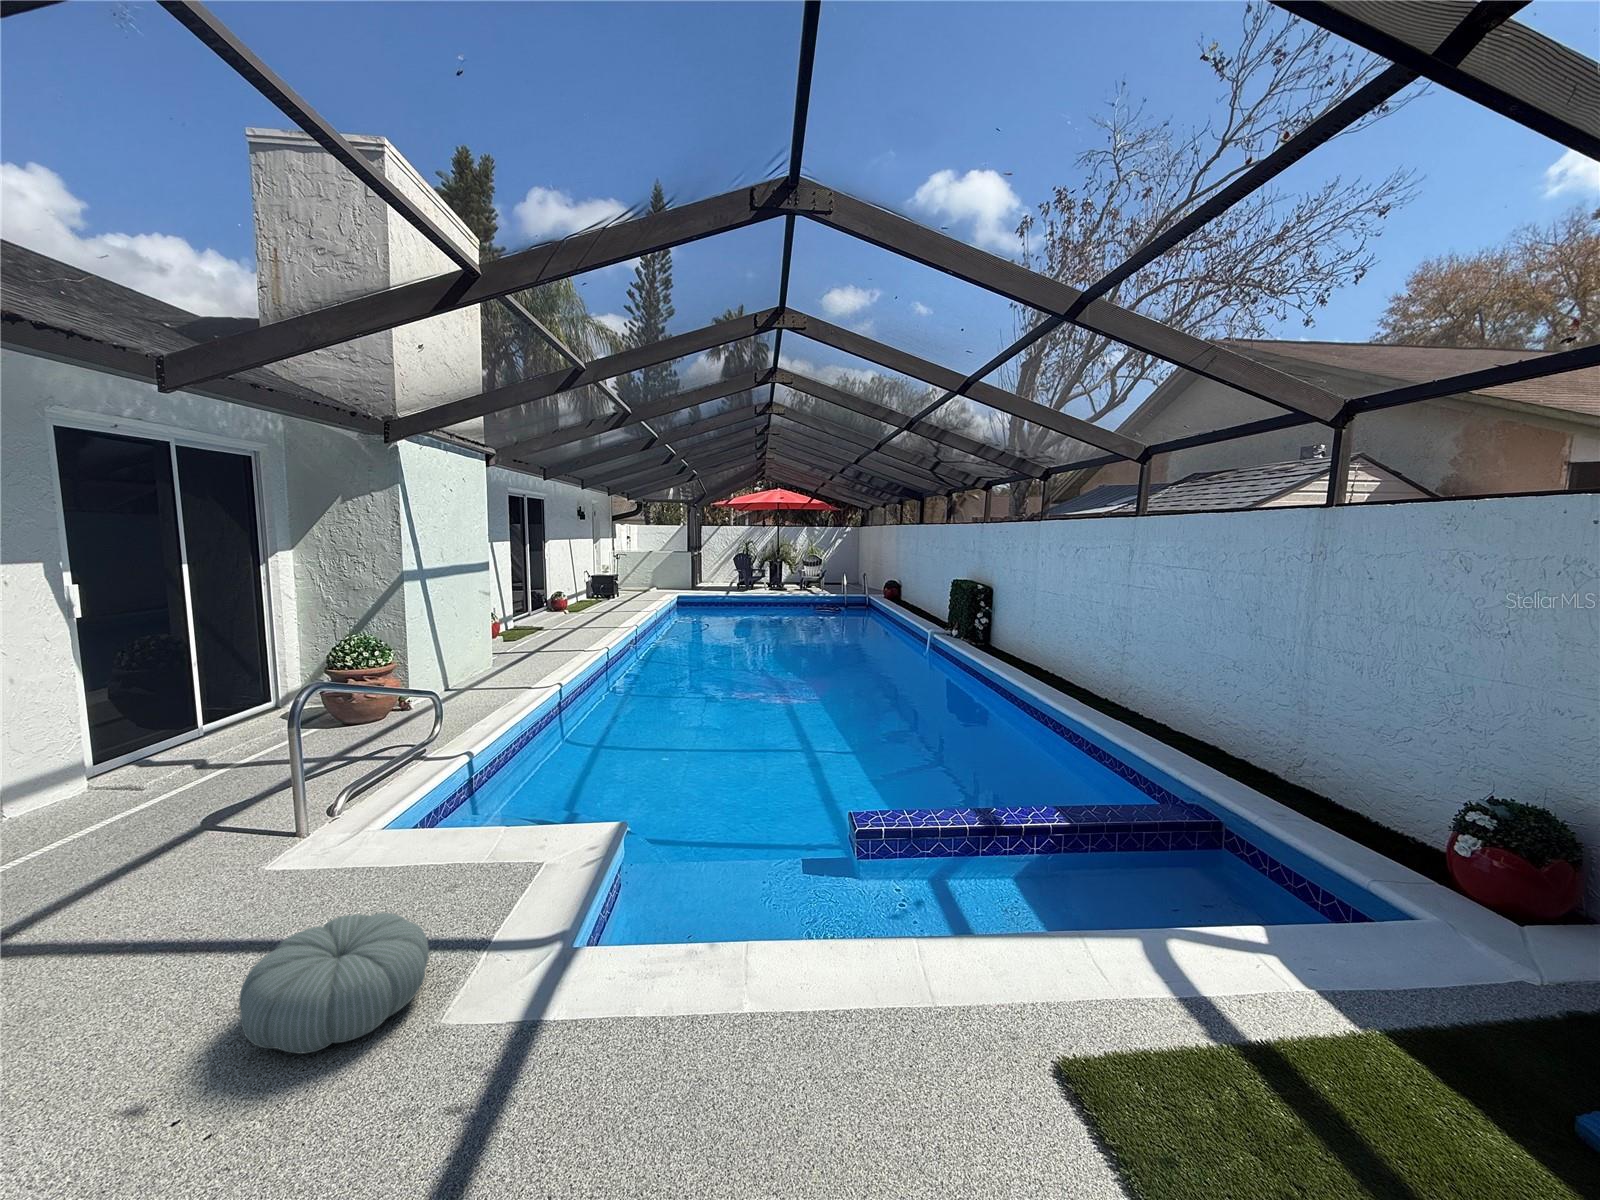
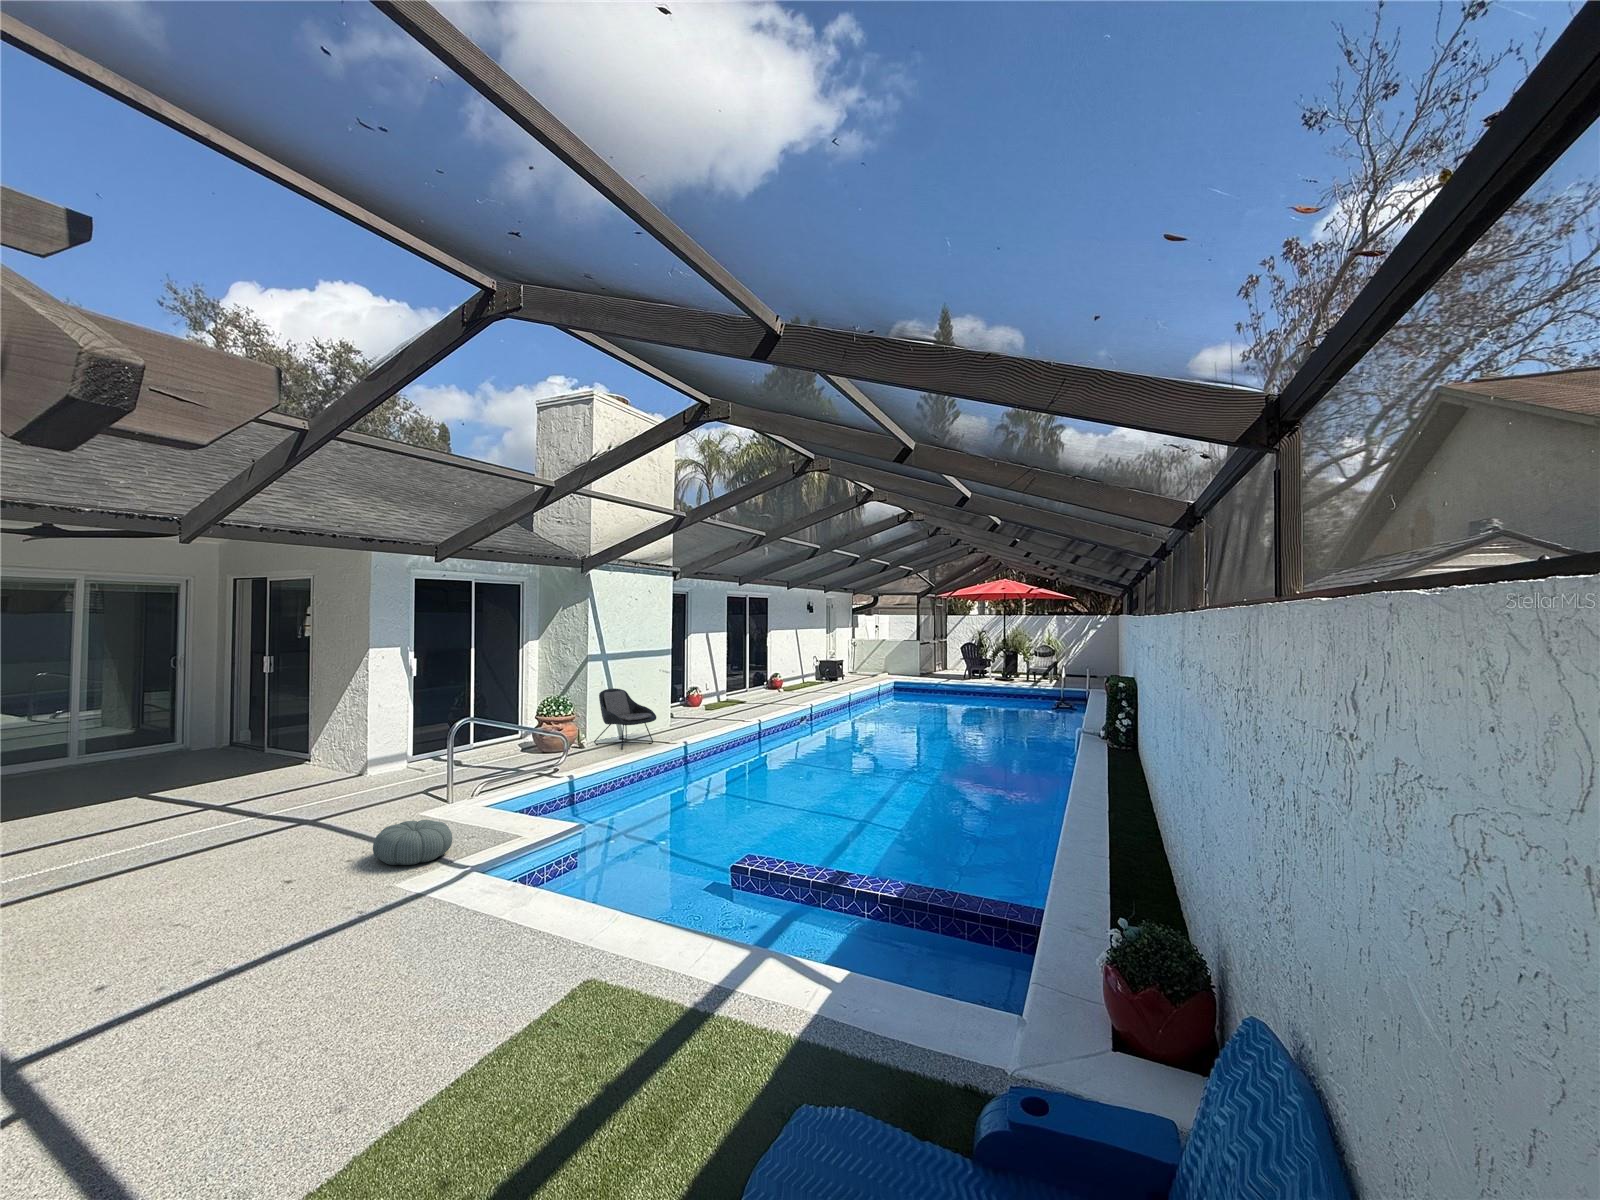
lounge chair: none [425,618,516,705] -> present [594,688,656,750]

